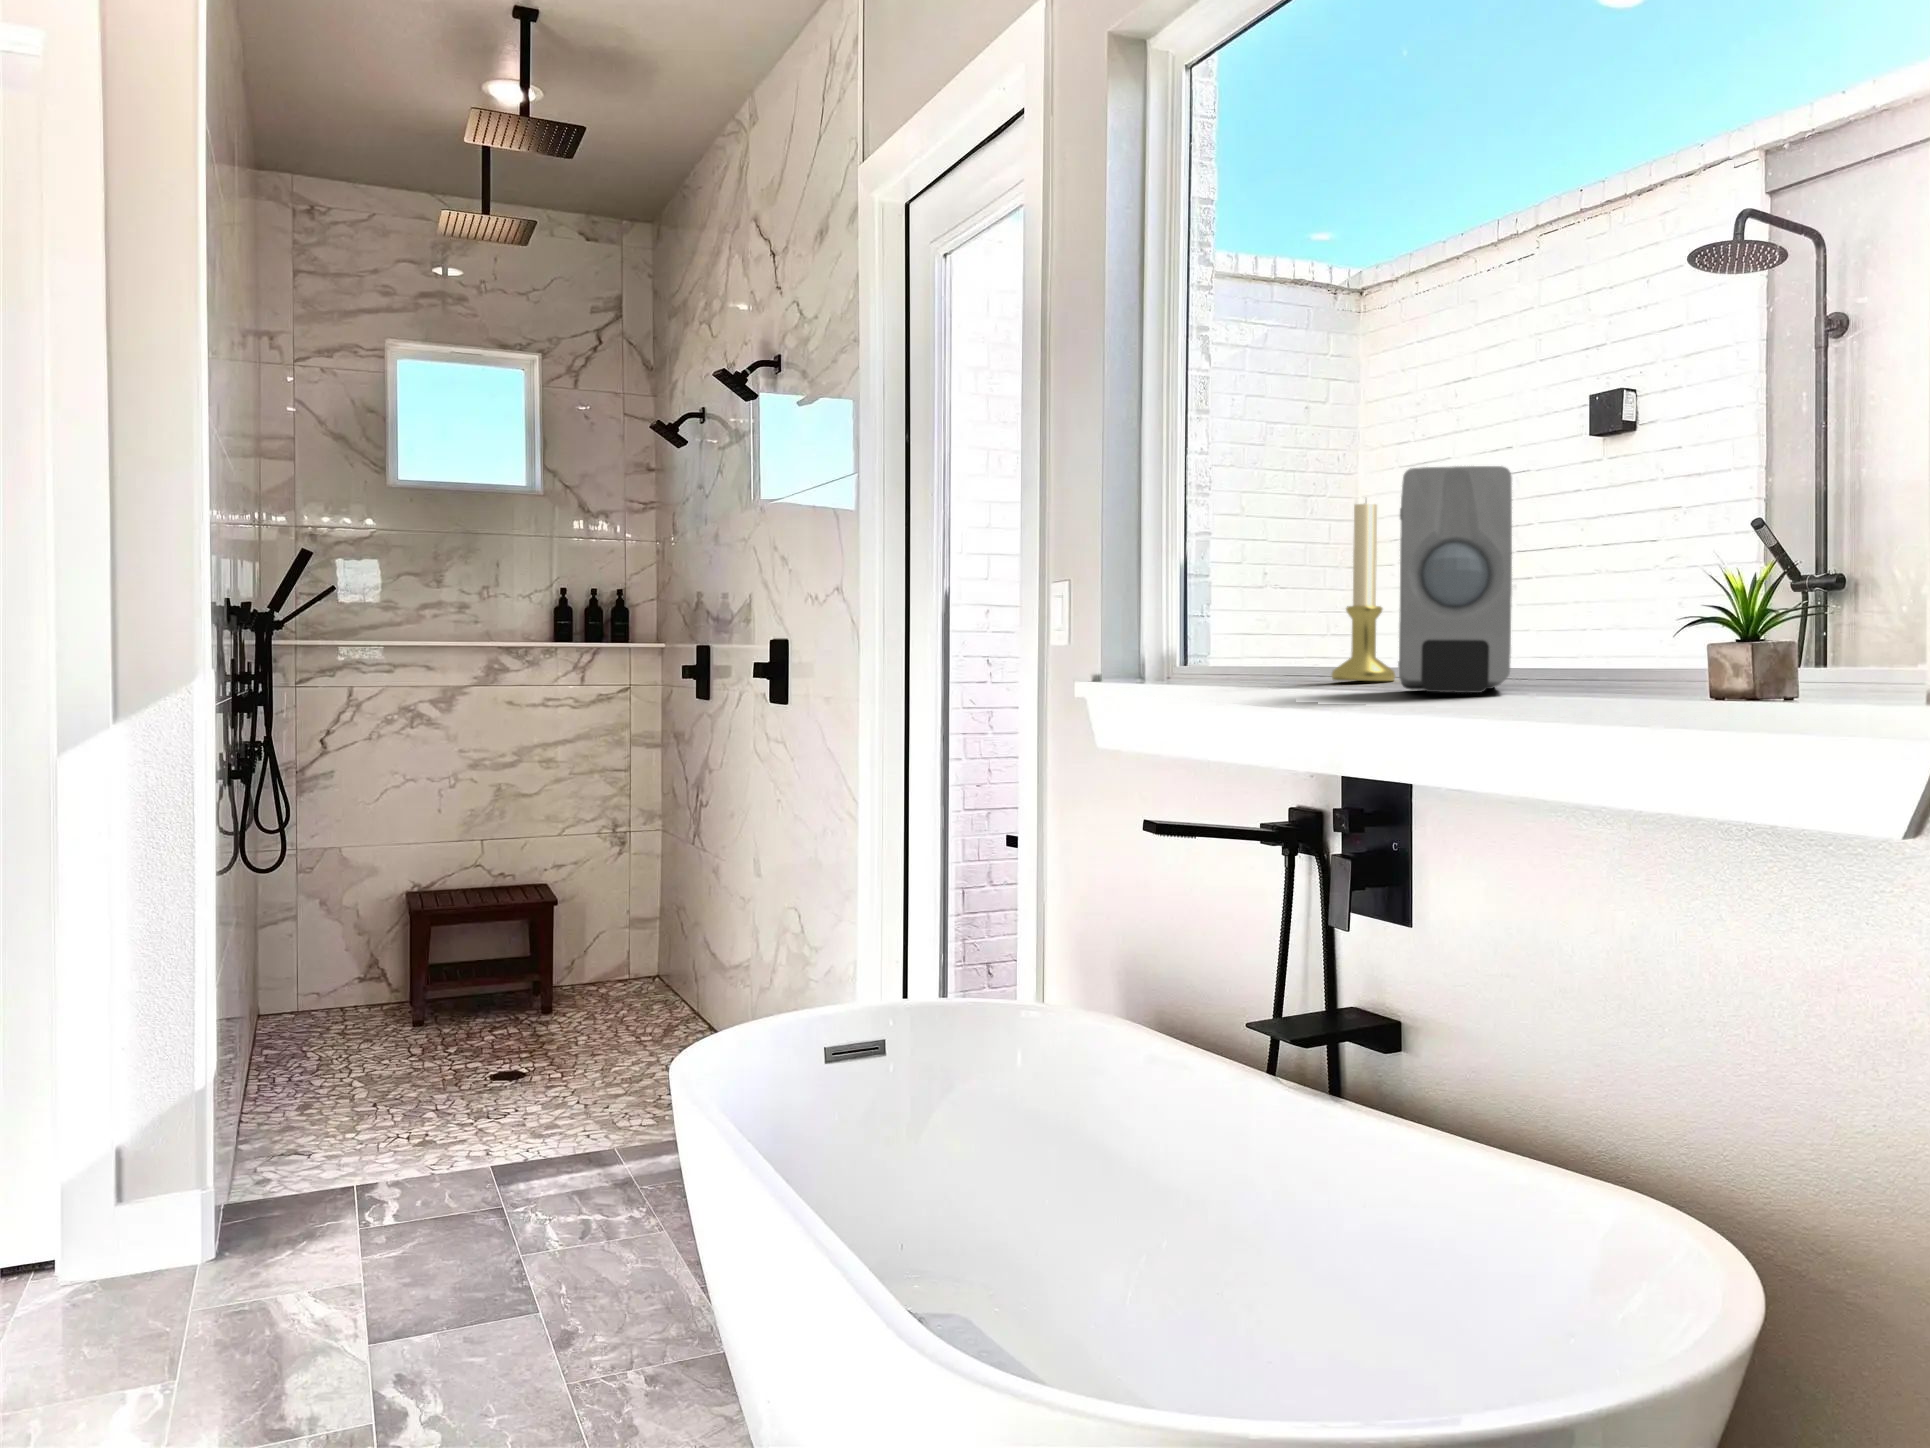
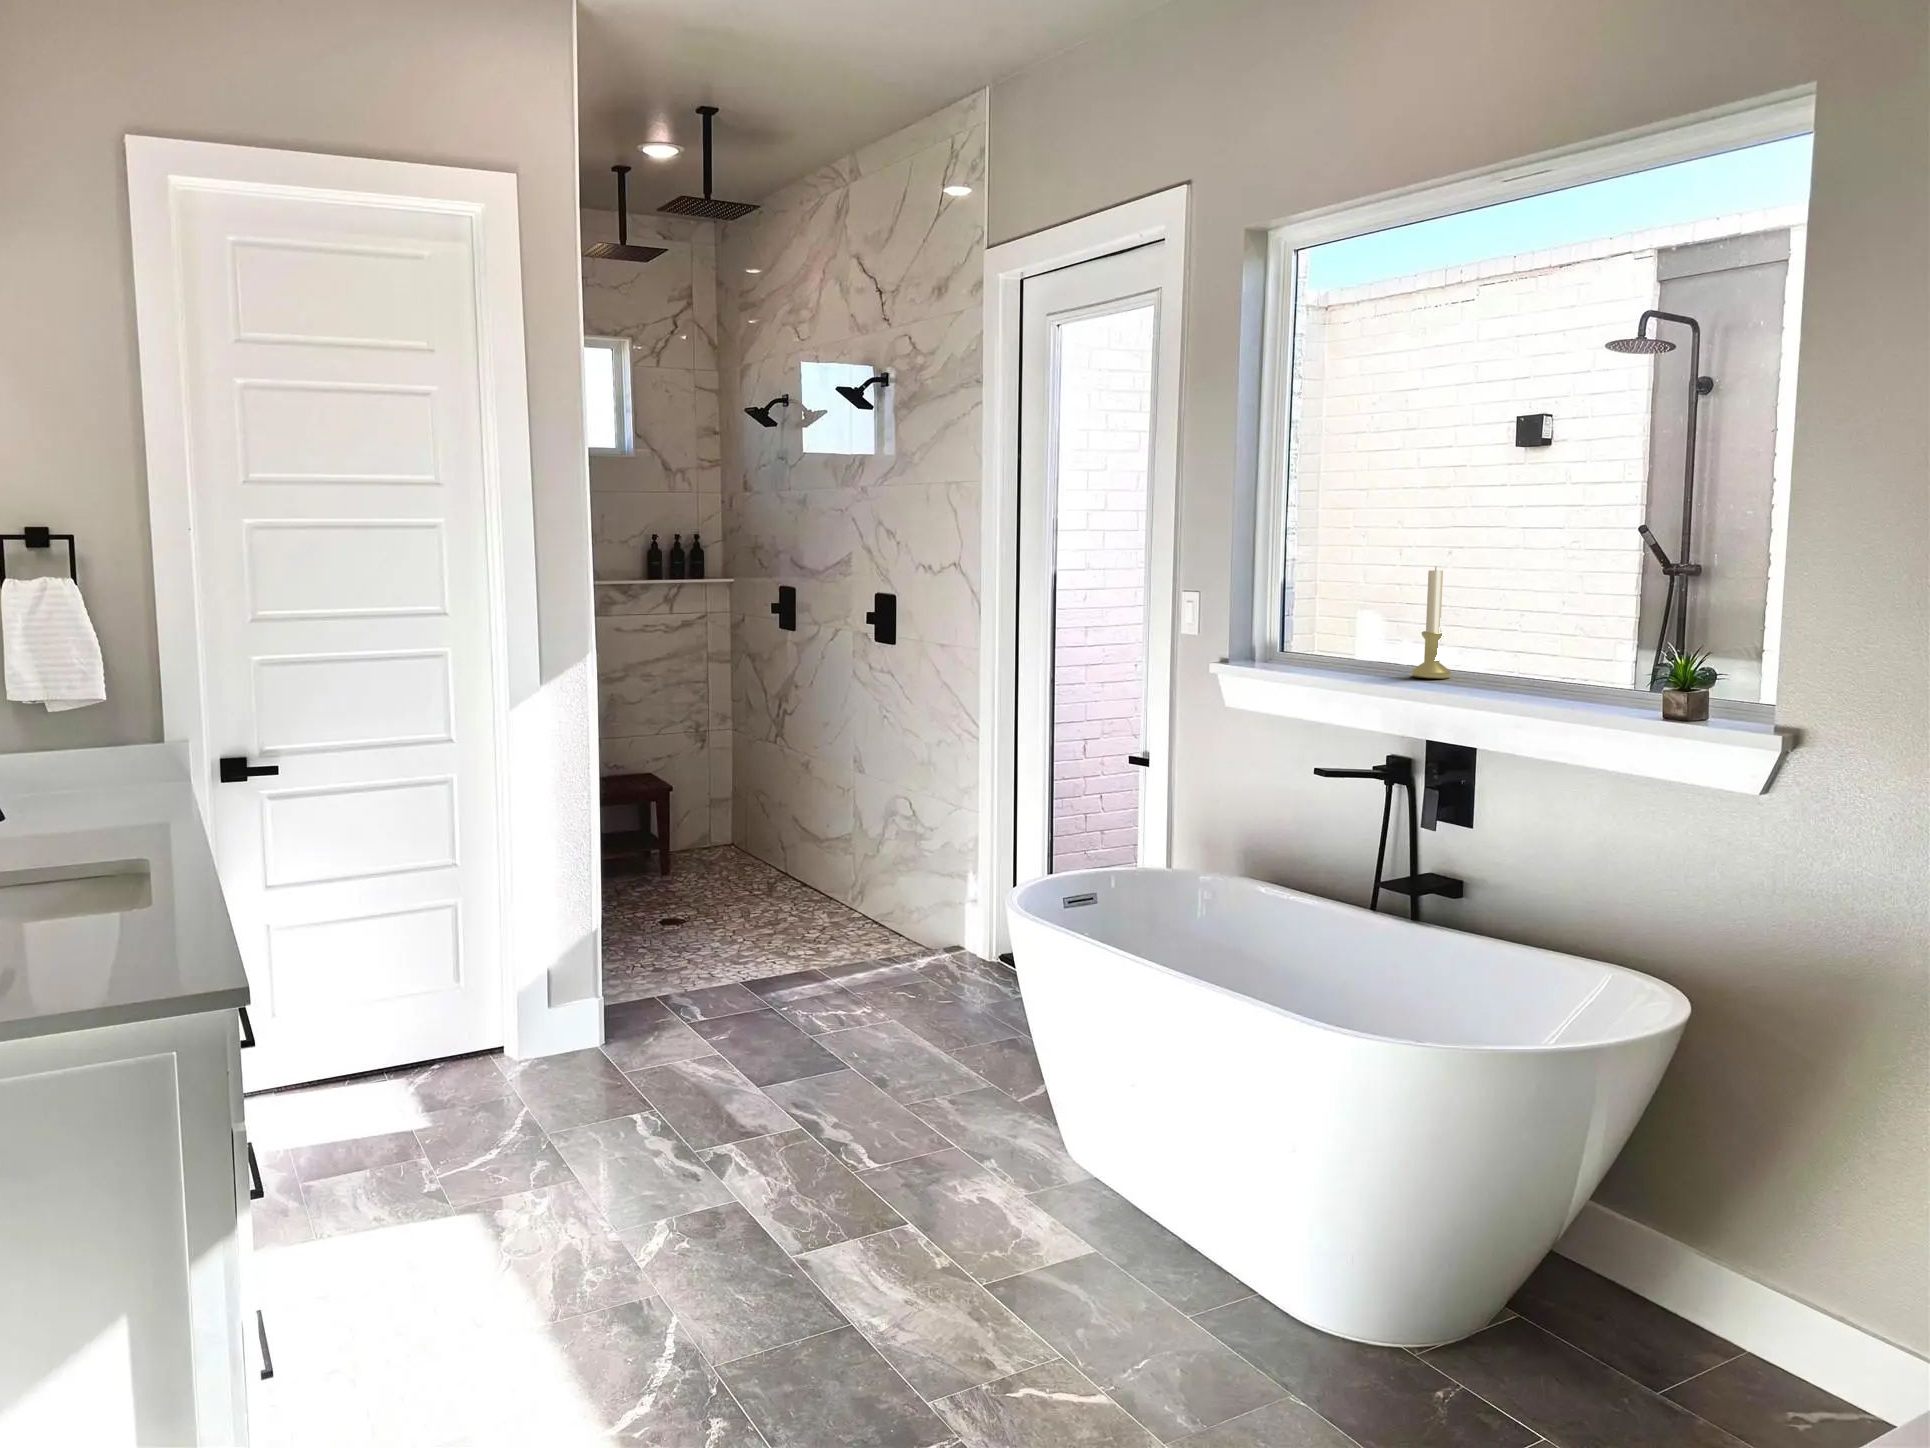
soap dispenser: present [1398,466,1512,693] -> none [1473,578,1551,703]

